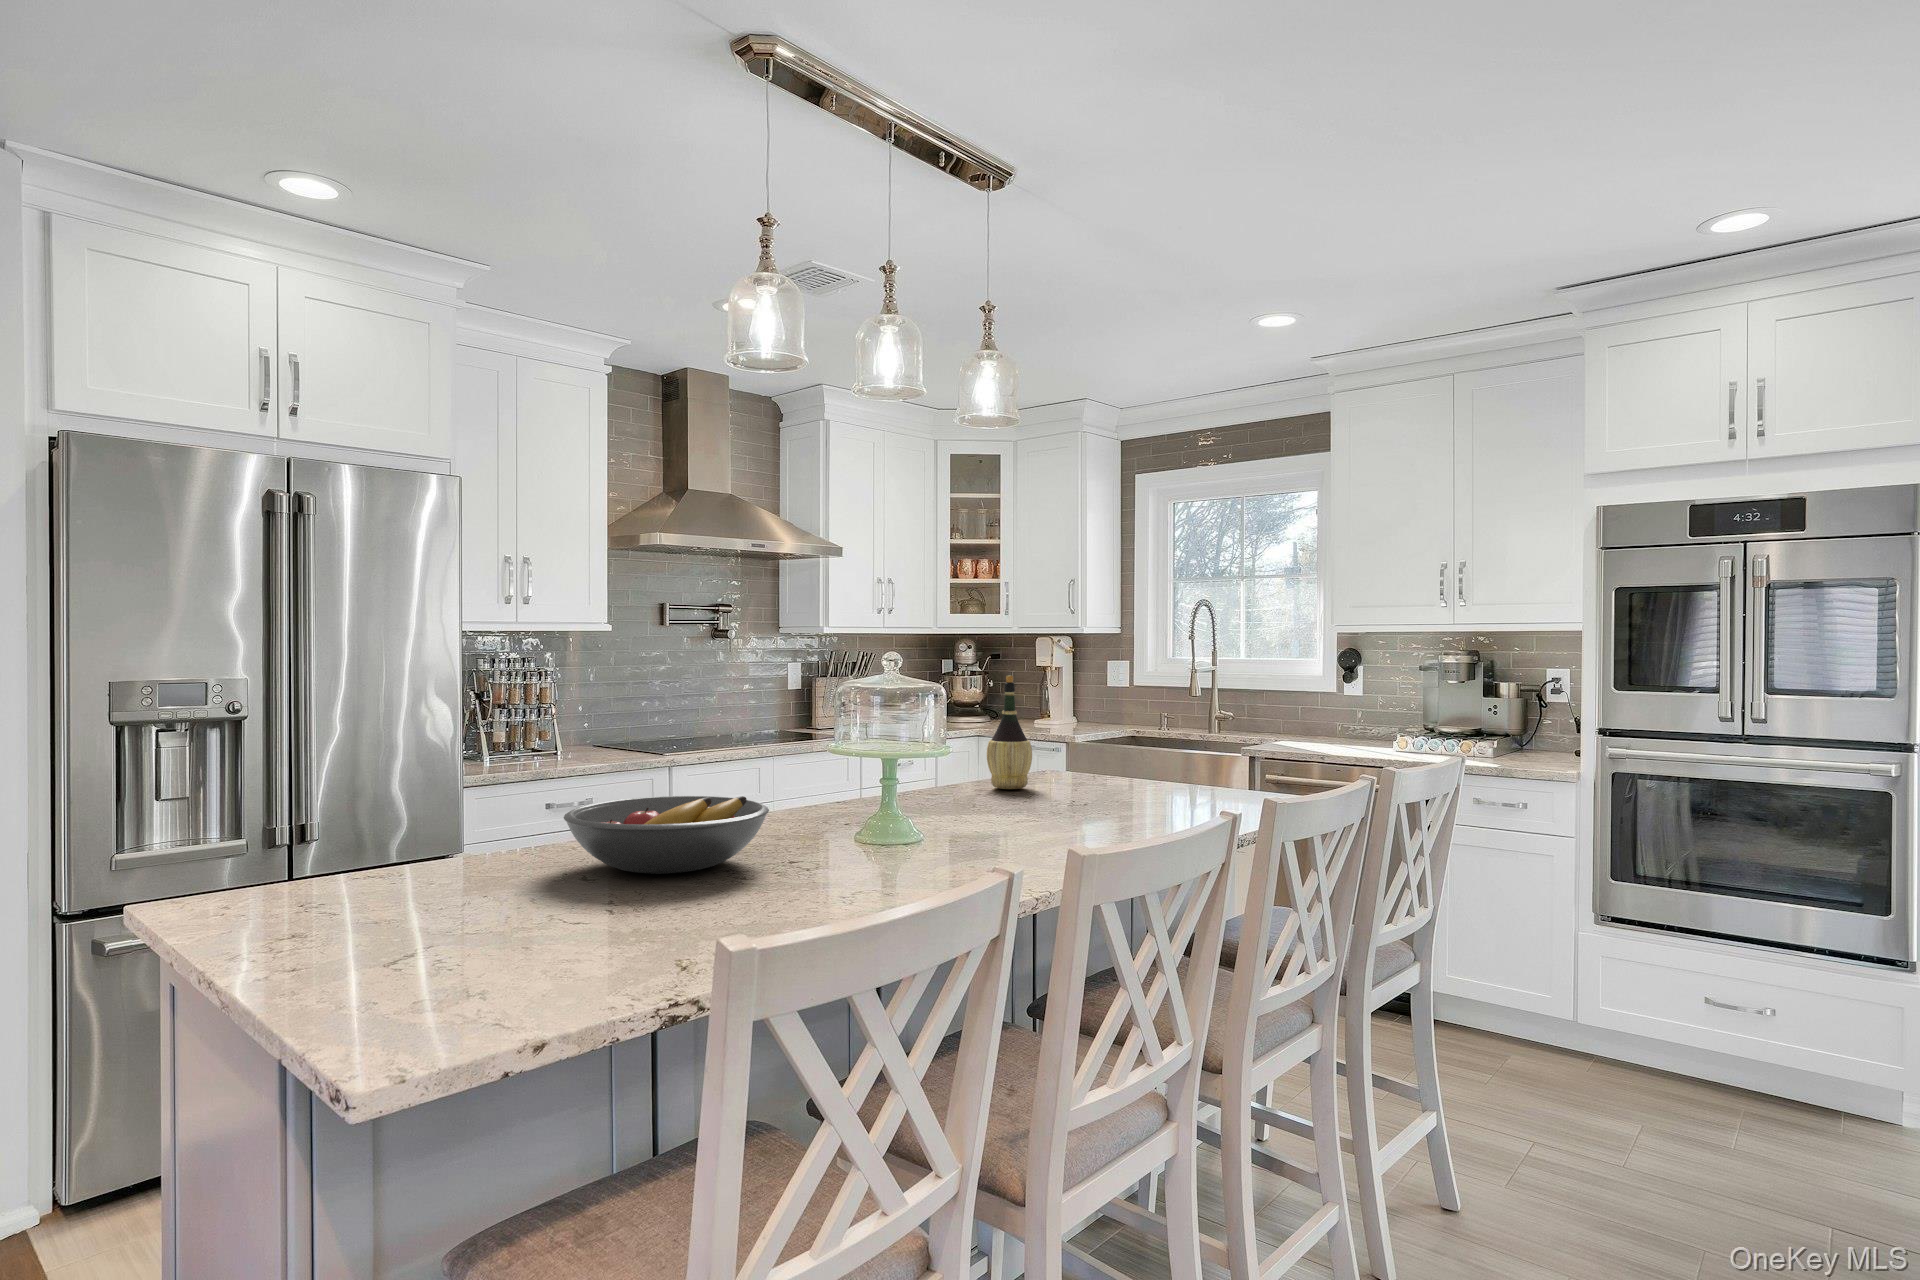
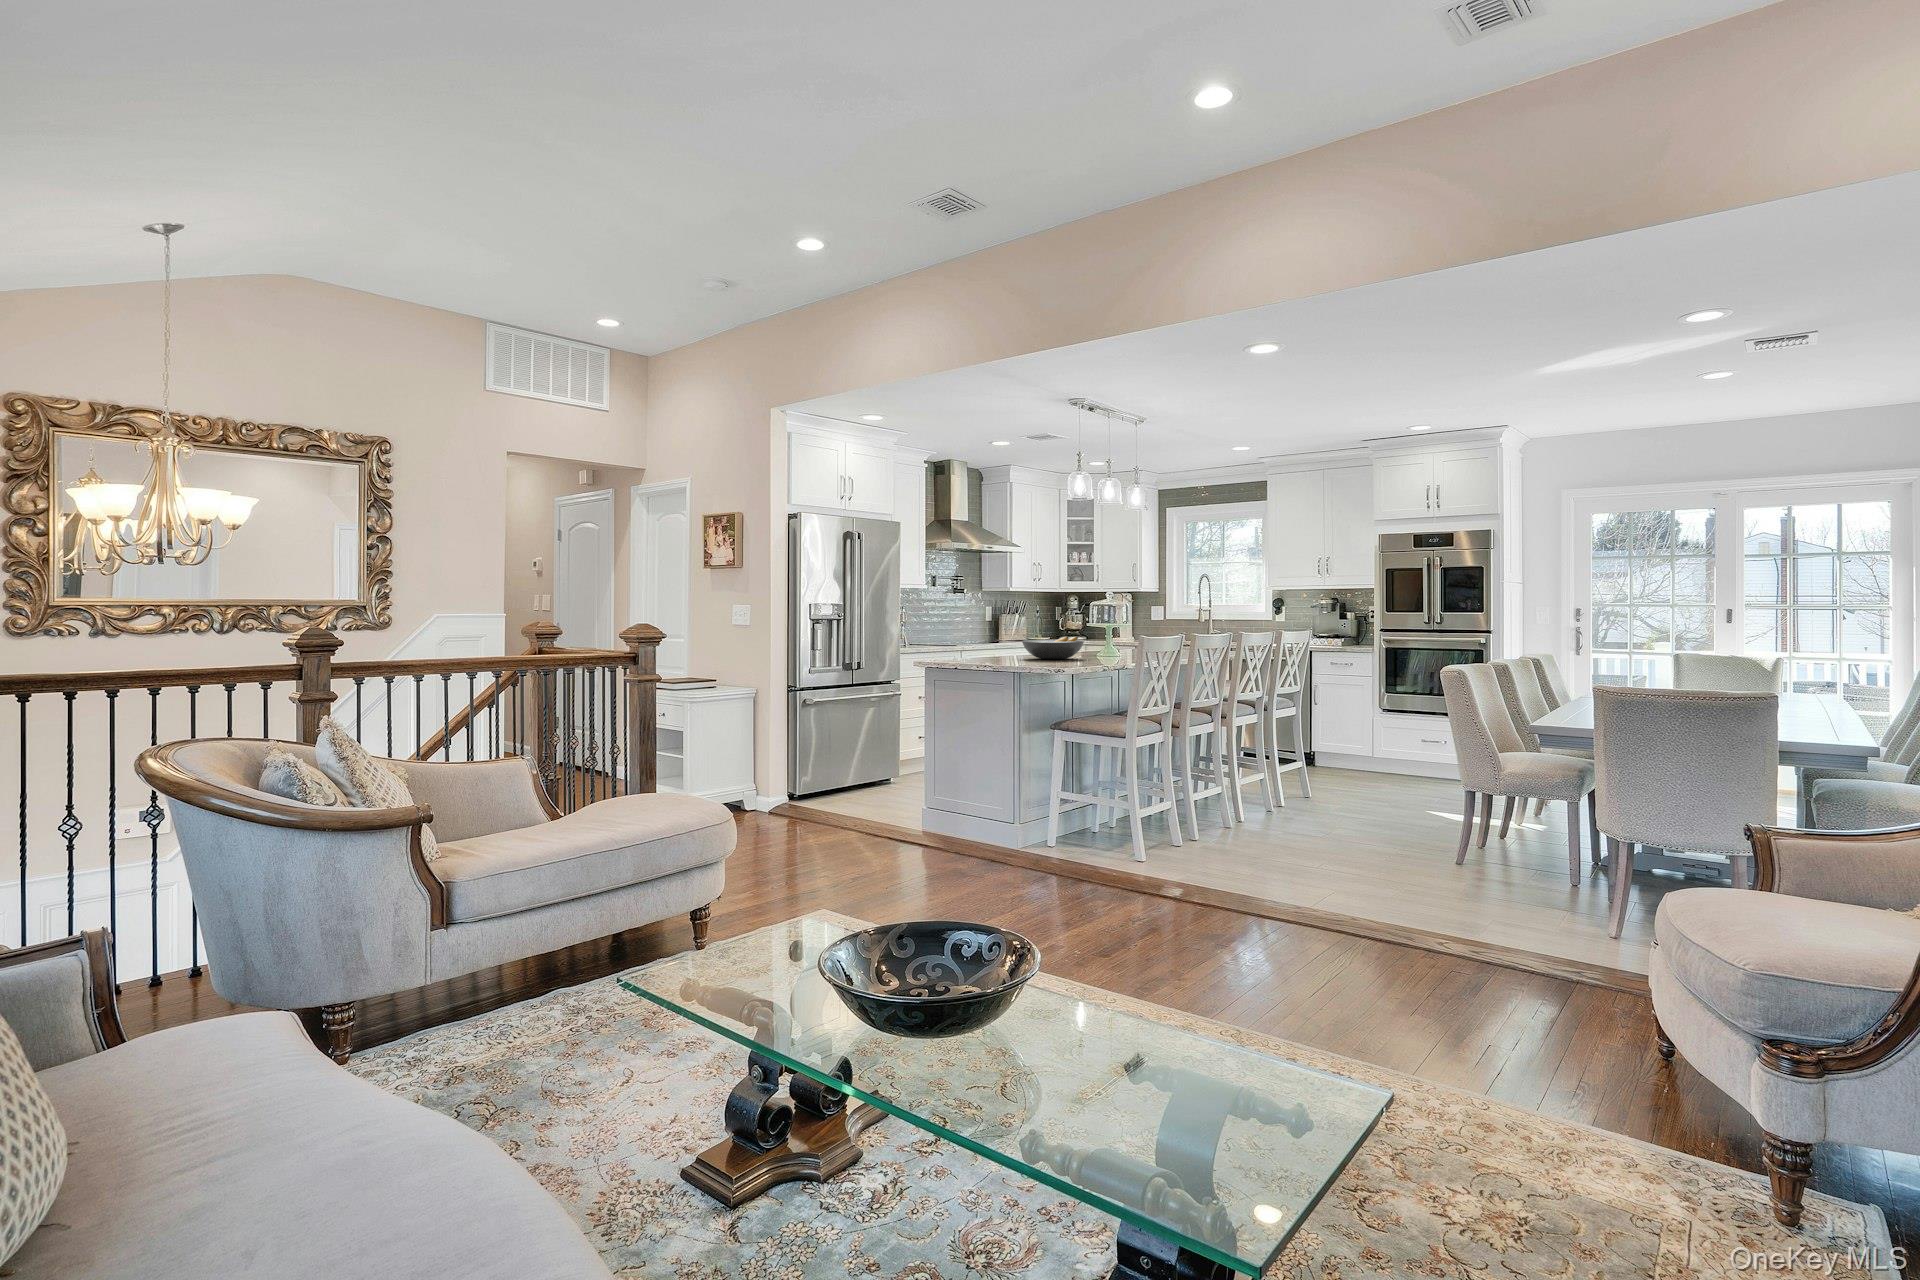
wine bottle: present [987,675,1032,789] -> none [1126,605,1145,650]

